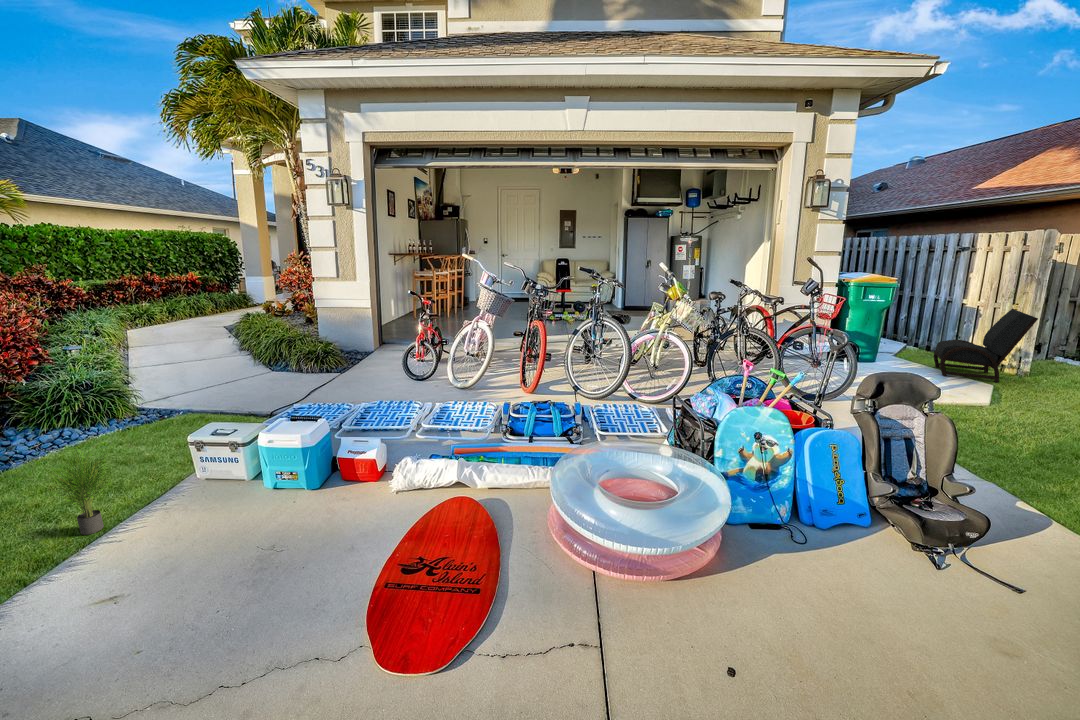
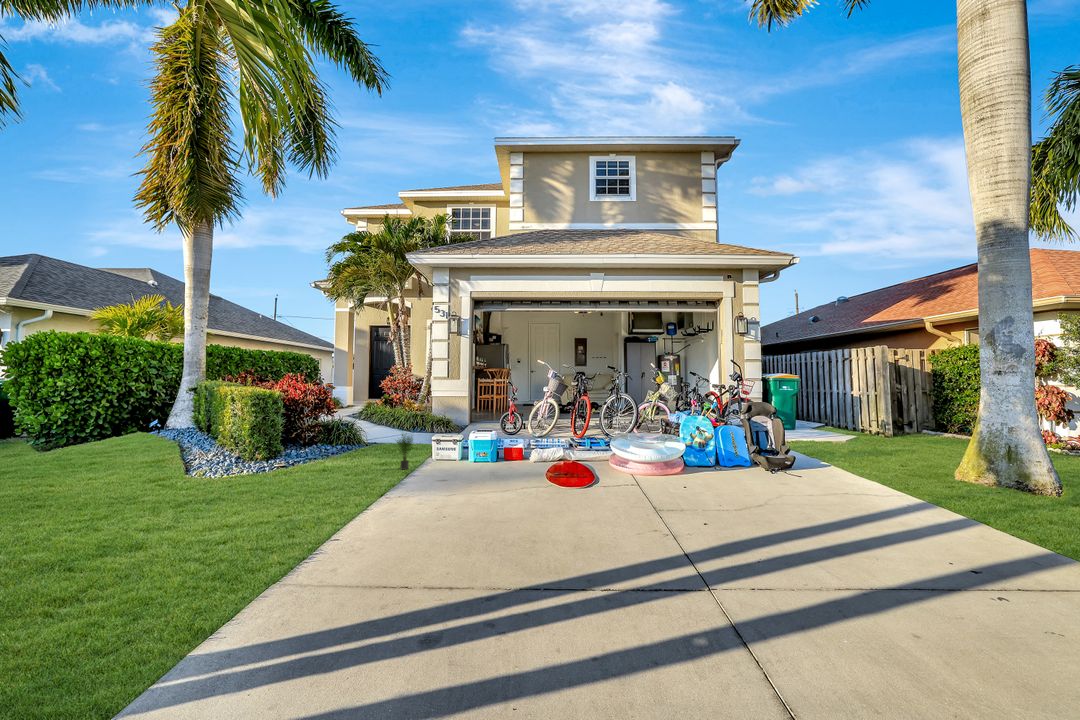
lounge chair: present [934,309,1038,382] -> none [830,393,877,437]

